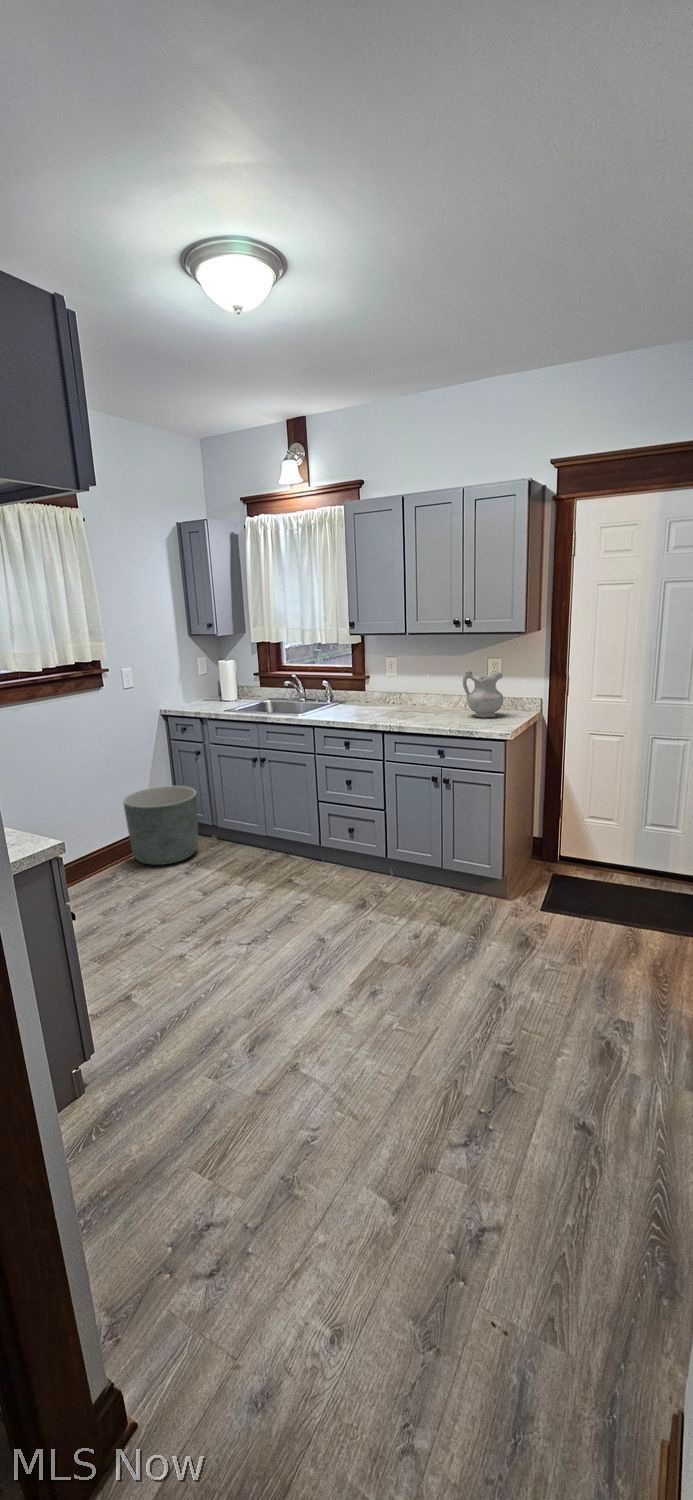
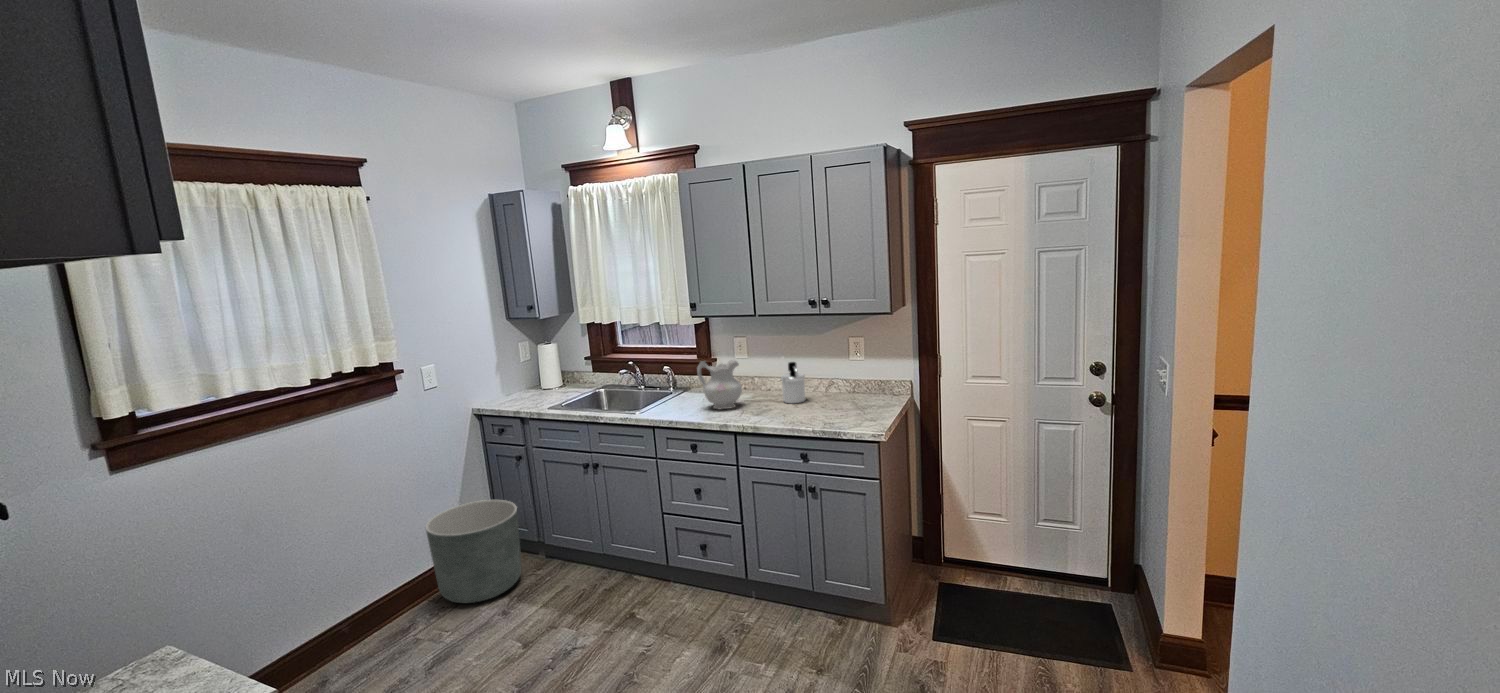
ceramic pitcher: present [463,672,503,717] -> present [697,359,742,410]
soap dispenser: none [426,677,447,713] -> present [781,362,805,403]

